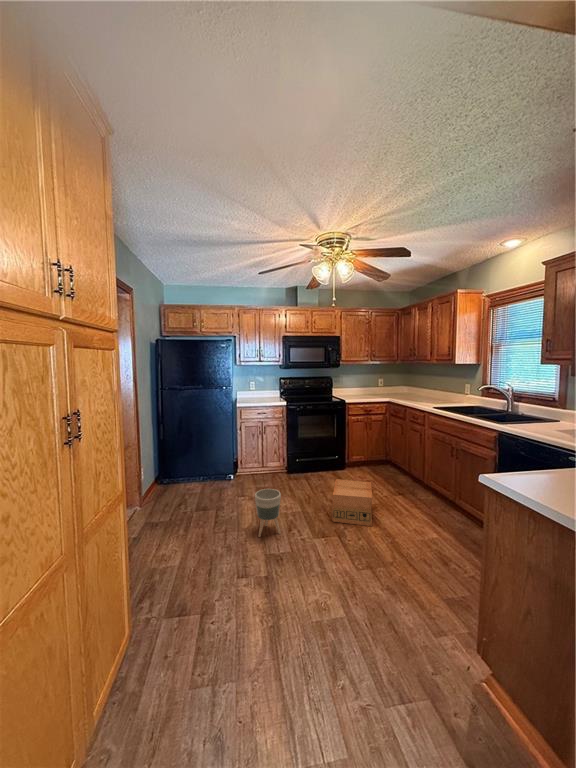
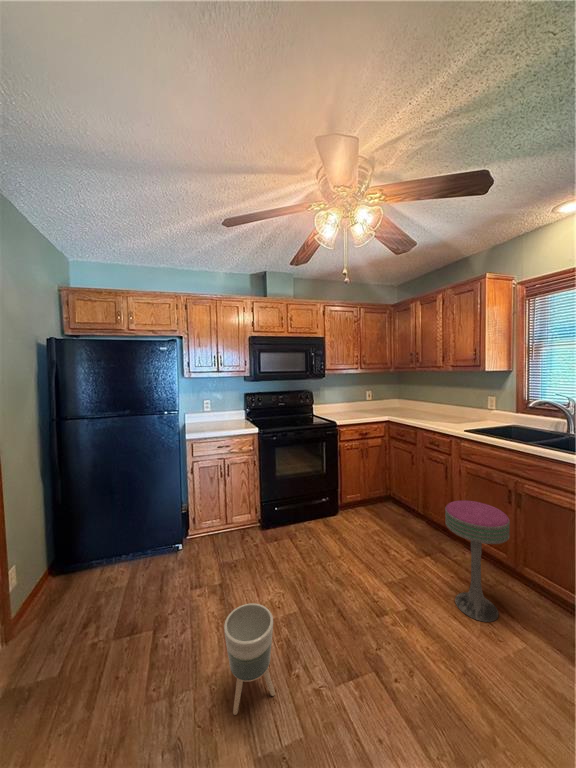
bar stool: none [399,450,437,523] -> present [445,500,510,622]
cardboard box: present [332,479,372,526] -> none [348,553,423,643]

